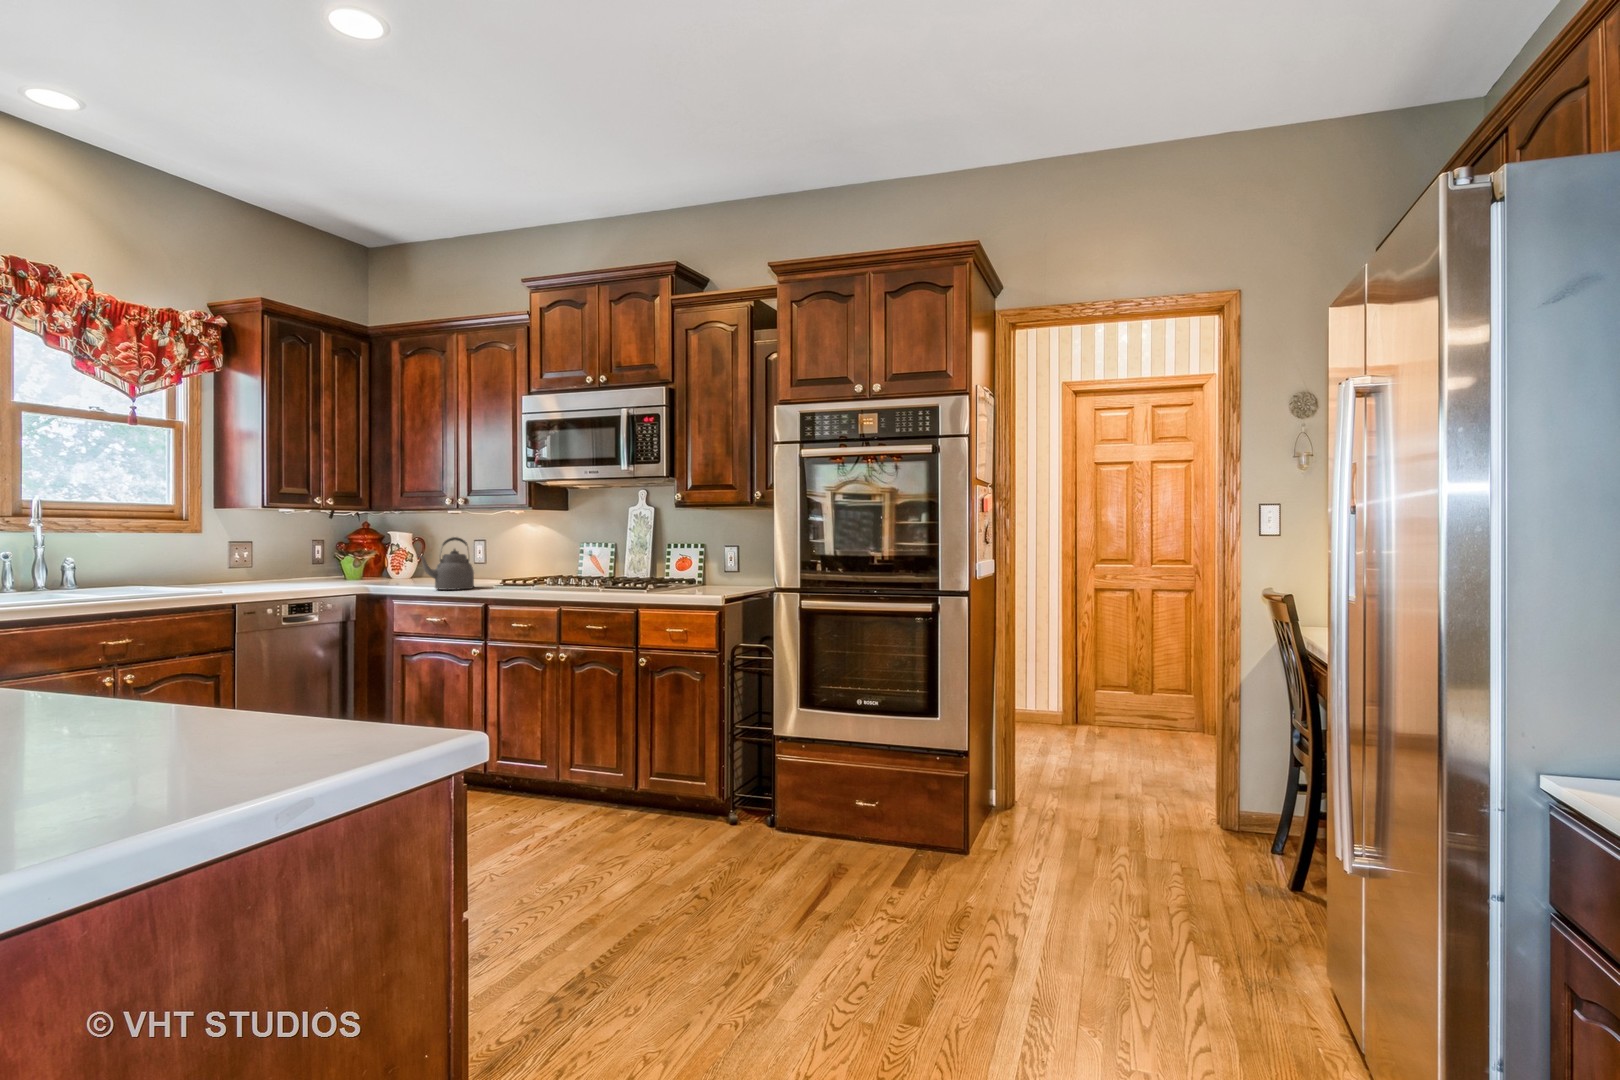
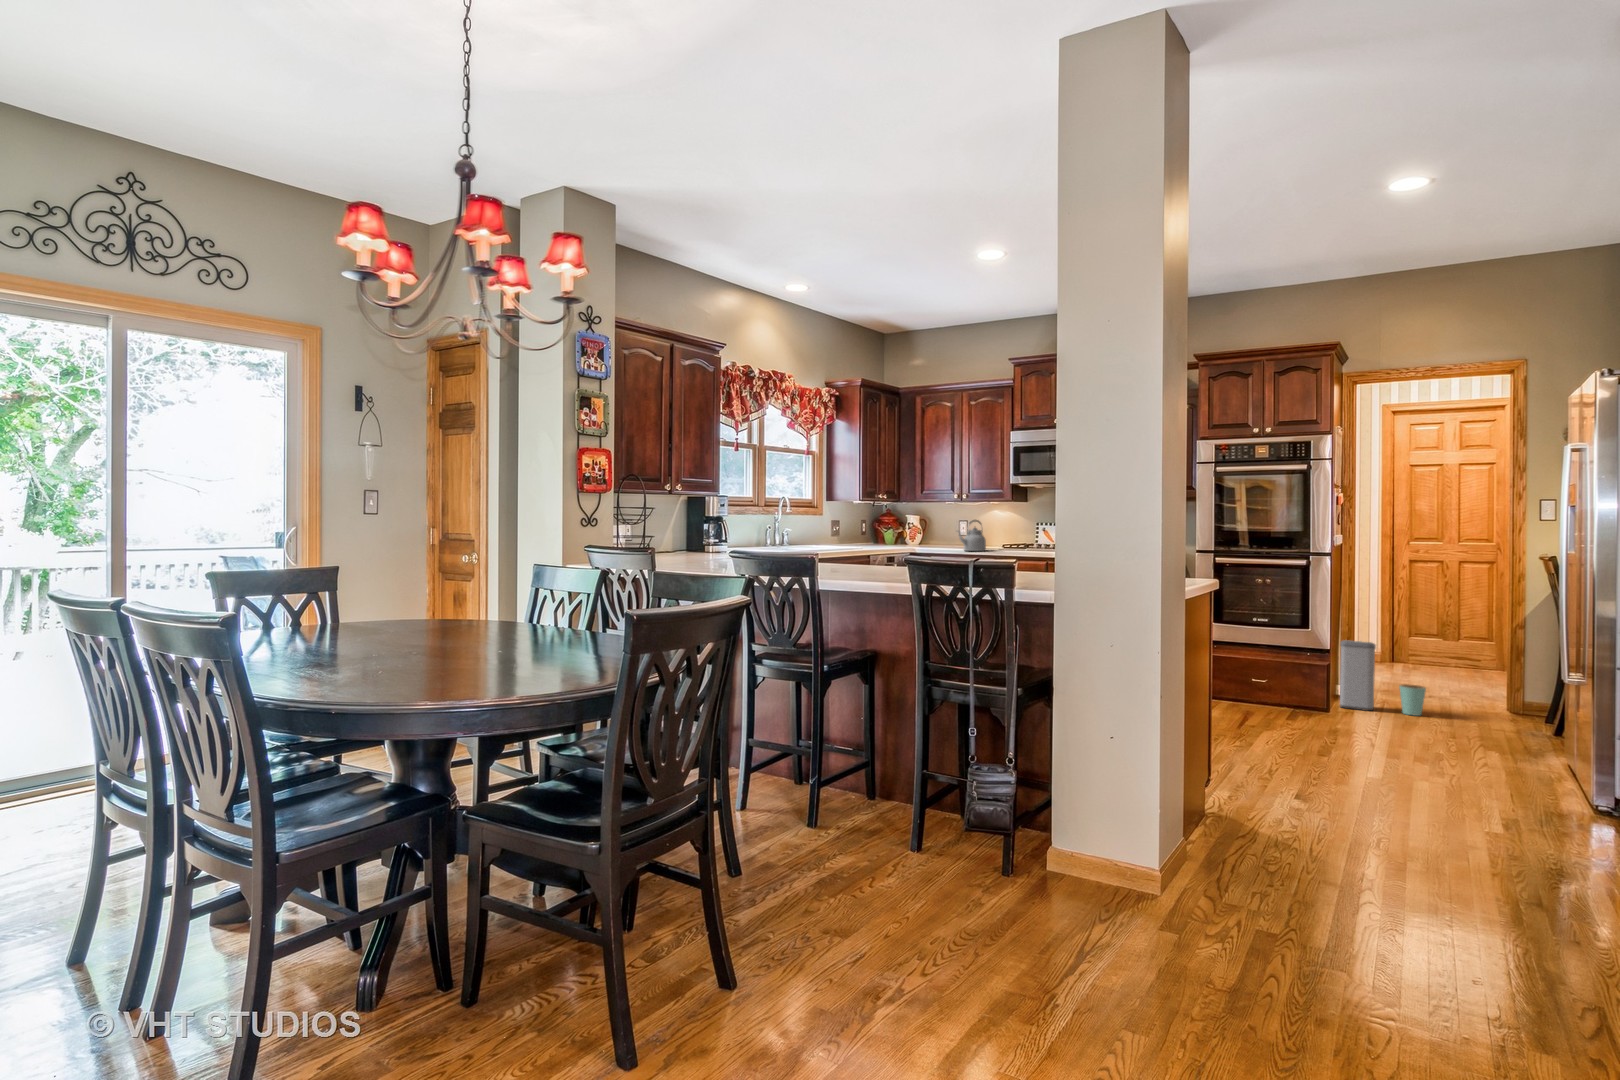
trash can: none [987,733,1110,858] -> present [1340,640,1426,716]

